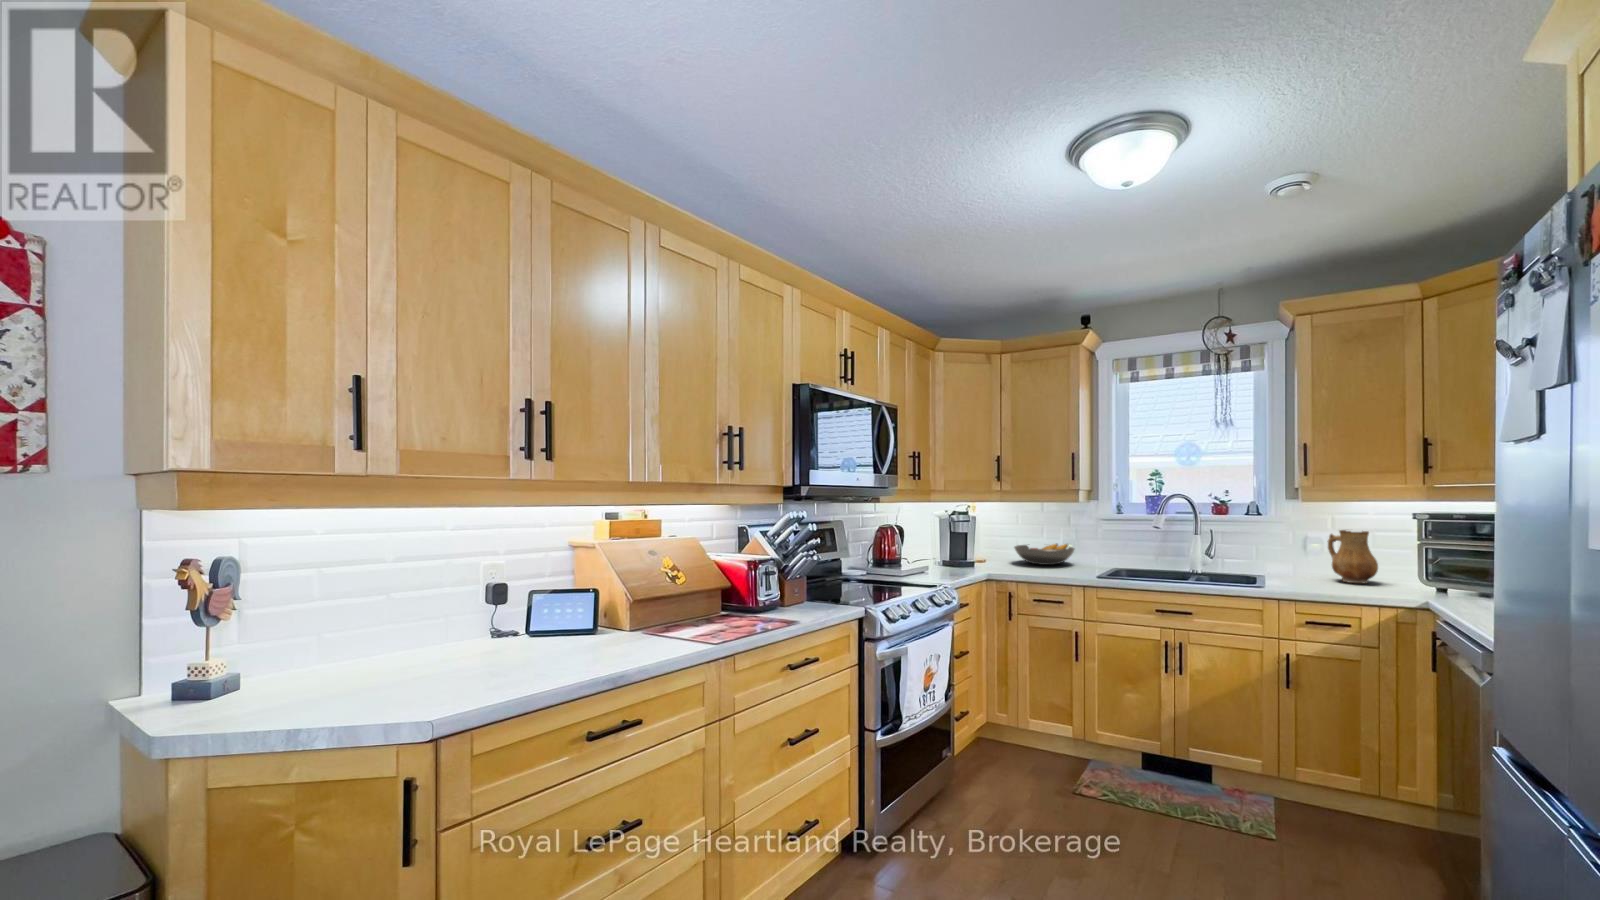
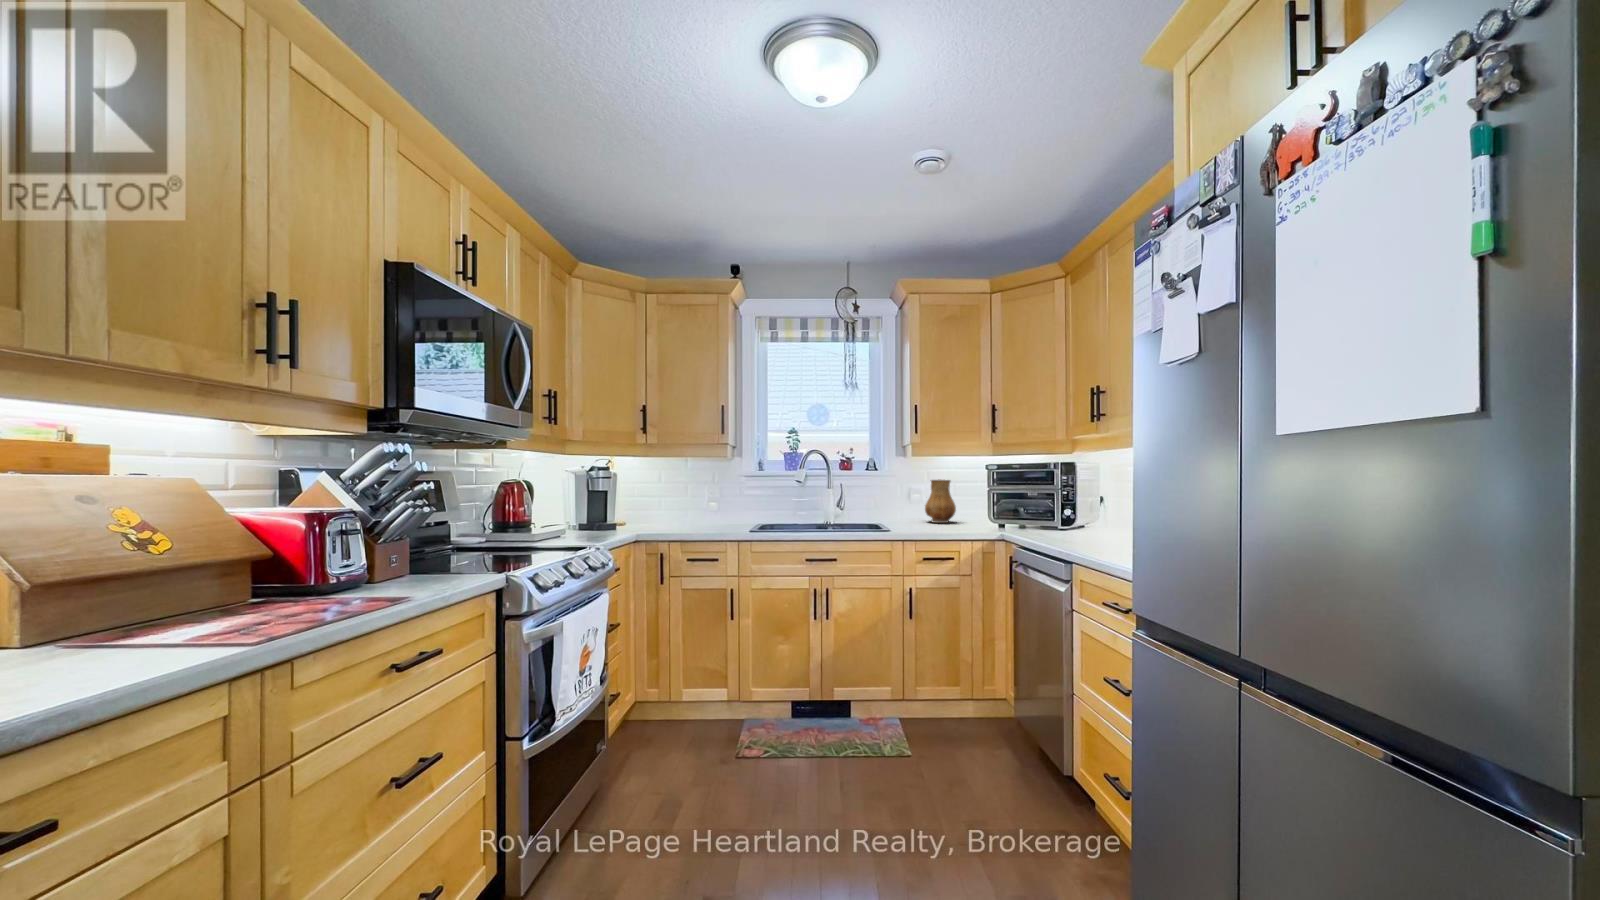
fruit bowl: present [1014,544,1074,565] -> none [657,501,719,524]

